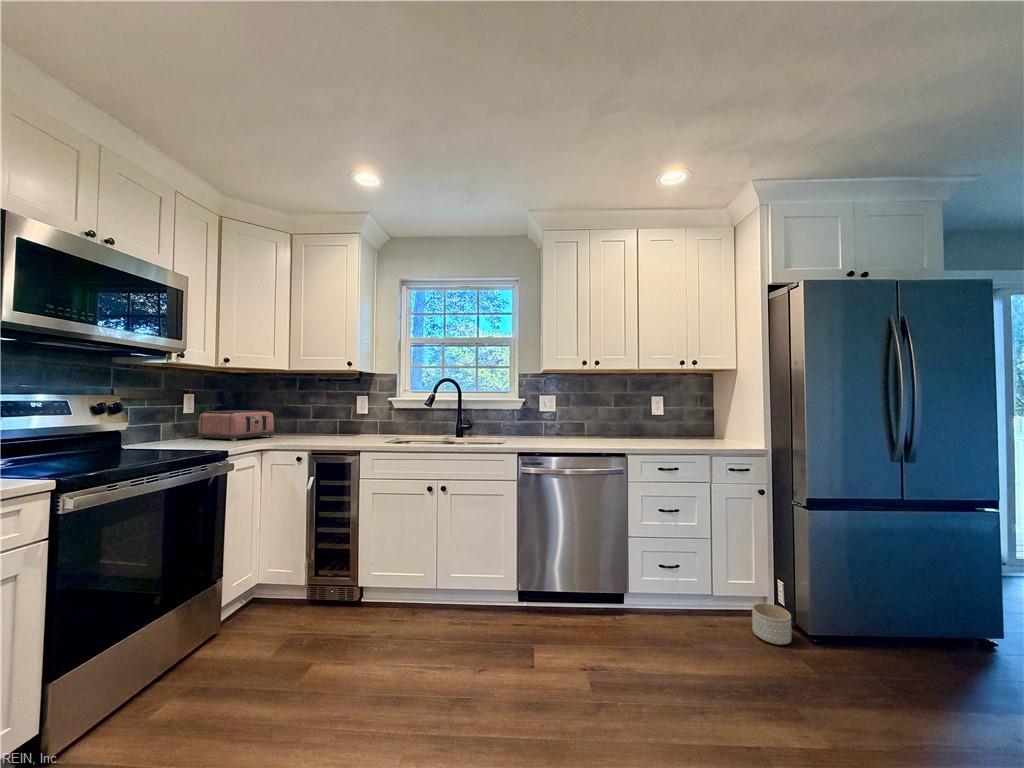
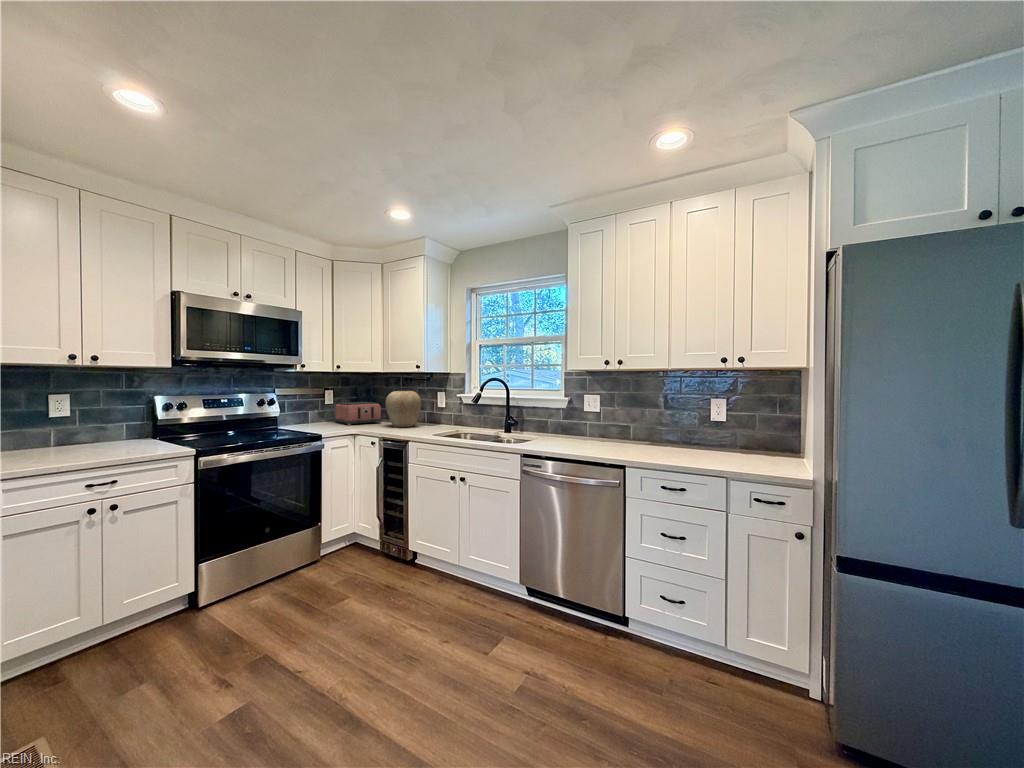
vase: none [291,394,339,439] -> present [386,391,421,427]
planter: present [752,603,791,645] -> none [761,673,813,736]

